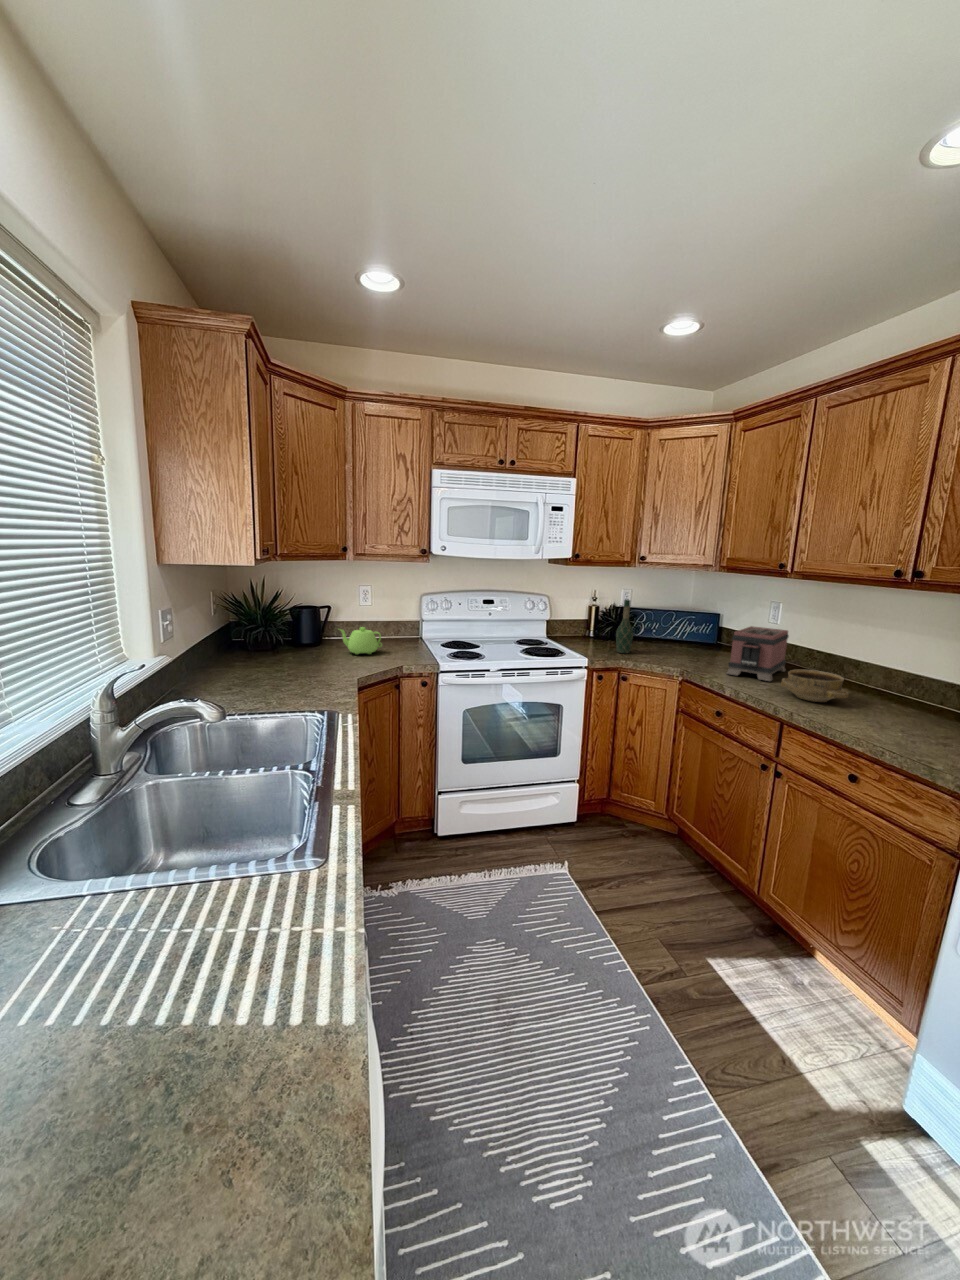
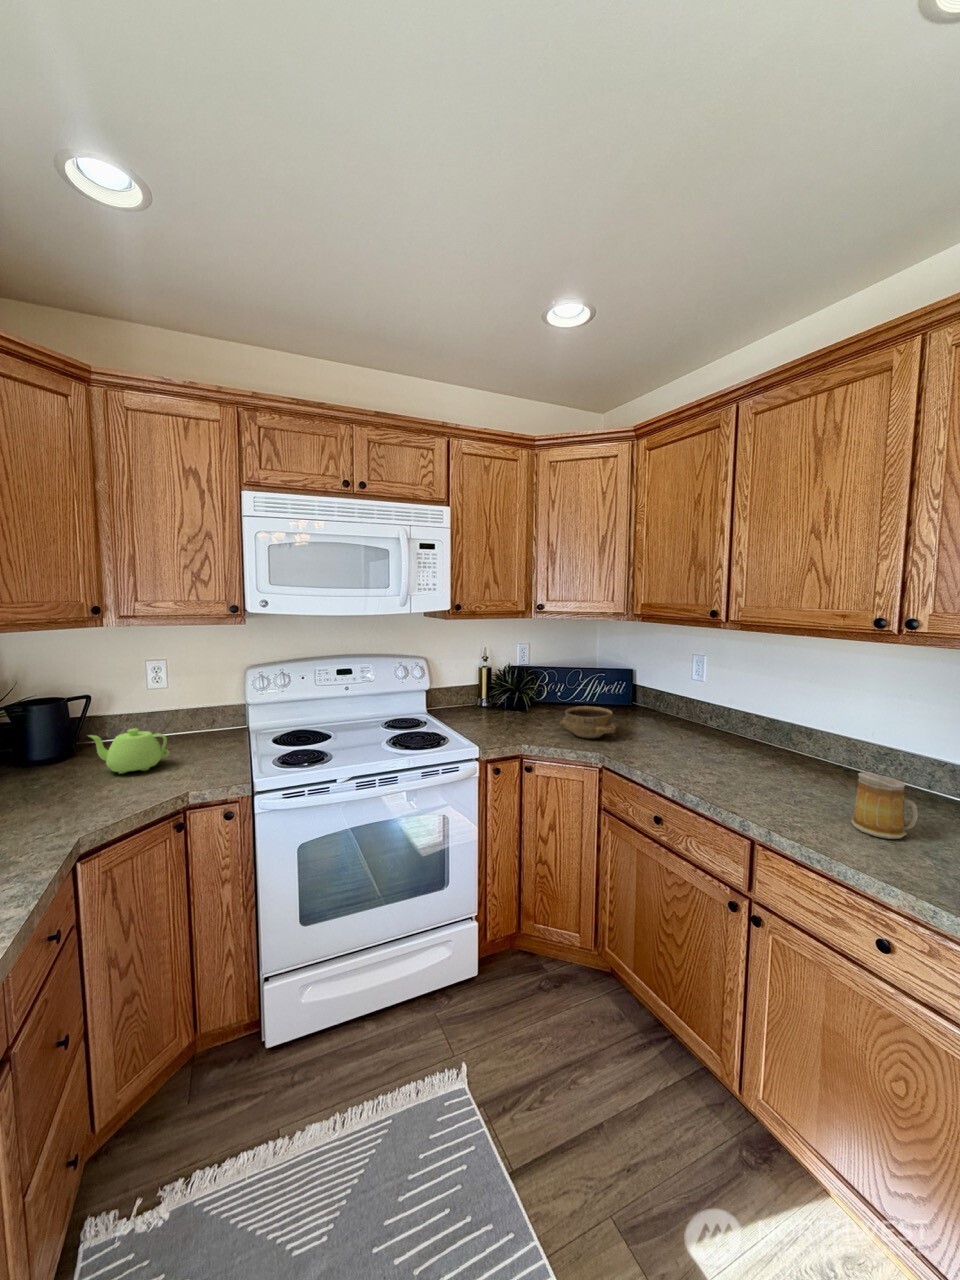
wine bottle: present [616,600,633,653] -> none [515,660,537,731]
toaster: present [727,626,789,681] -> none [658,688,725,765]
ceramic bowl: present [781,670,848,702] -> present [560,706,617,738]
mug: none [860,680,908,726] -> present [852,772,918,839]

